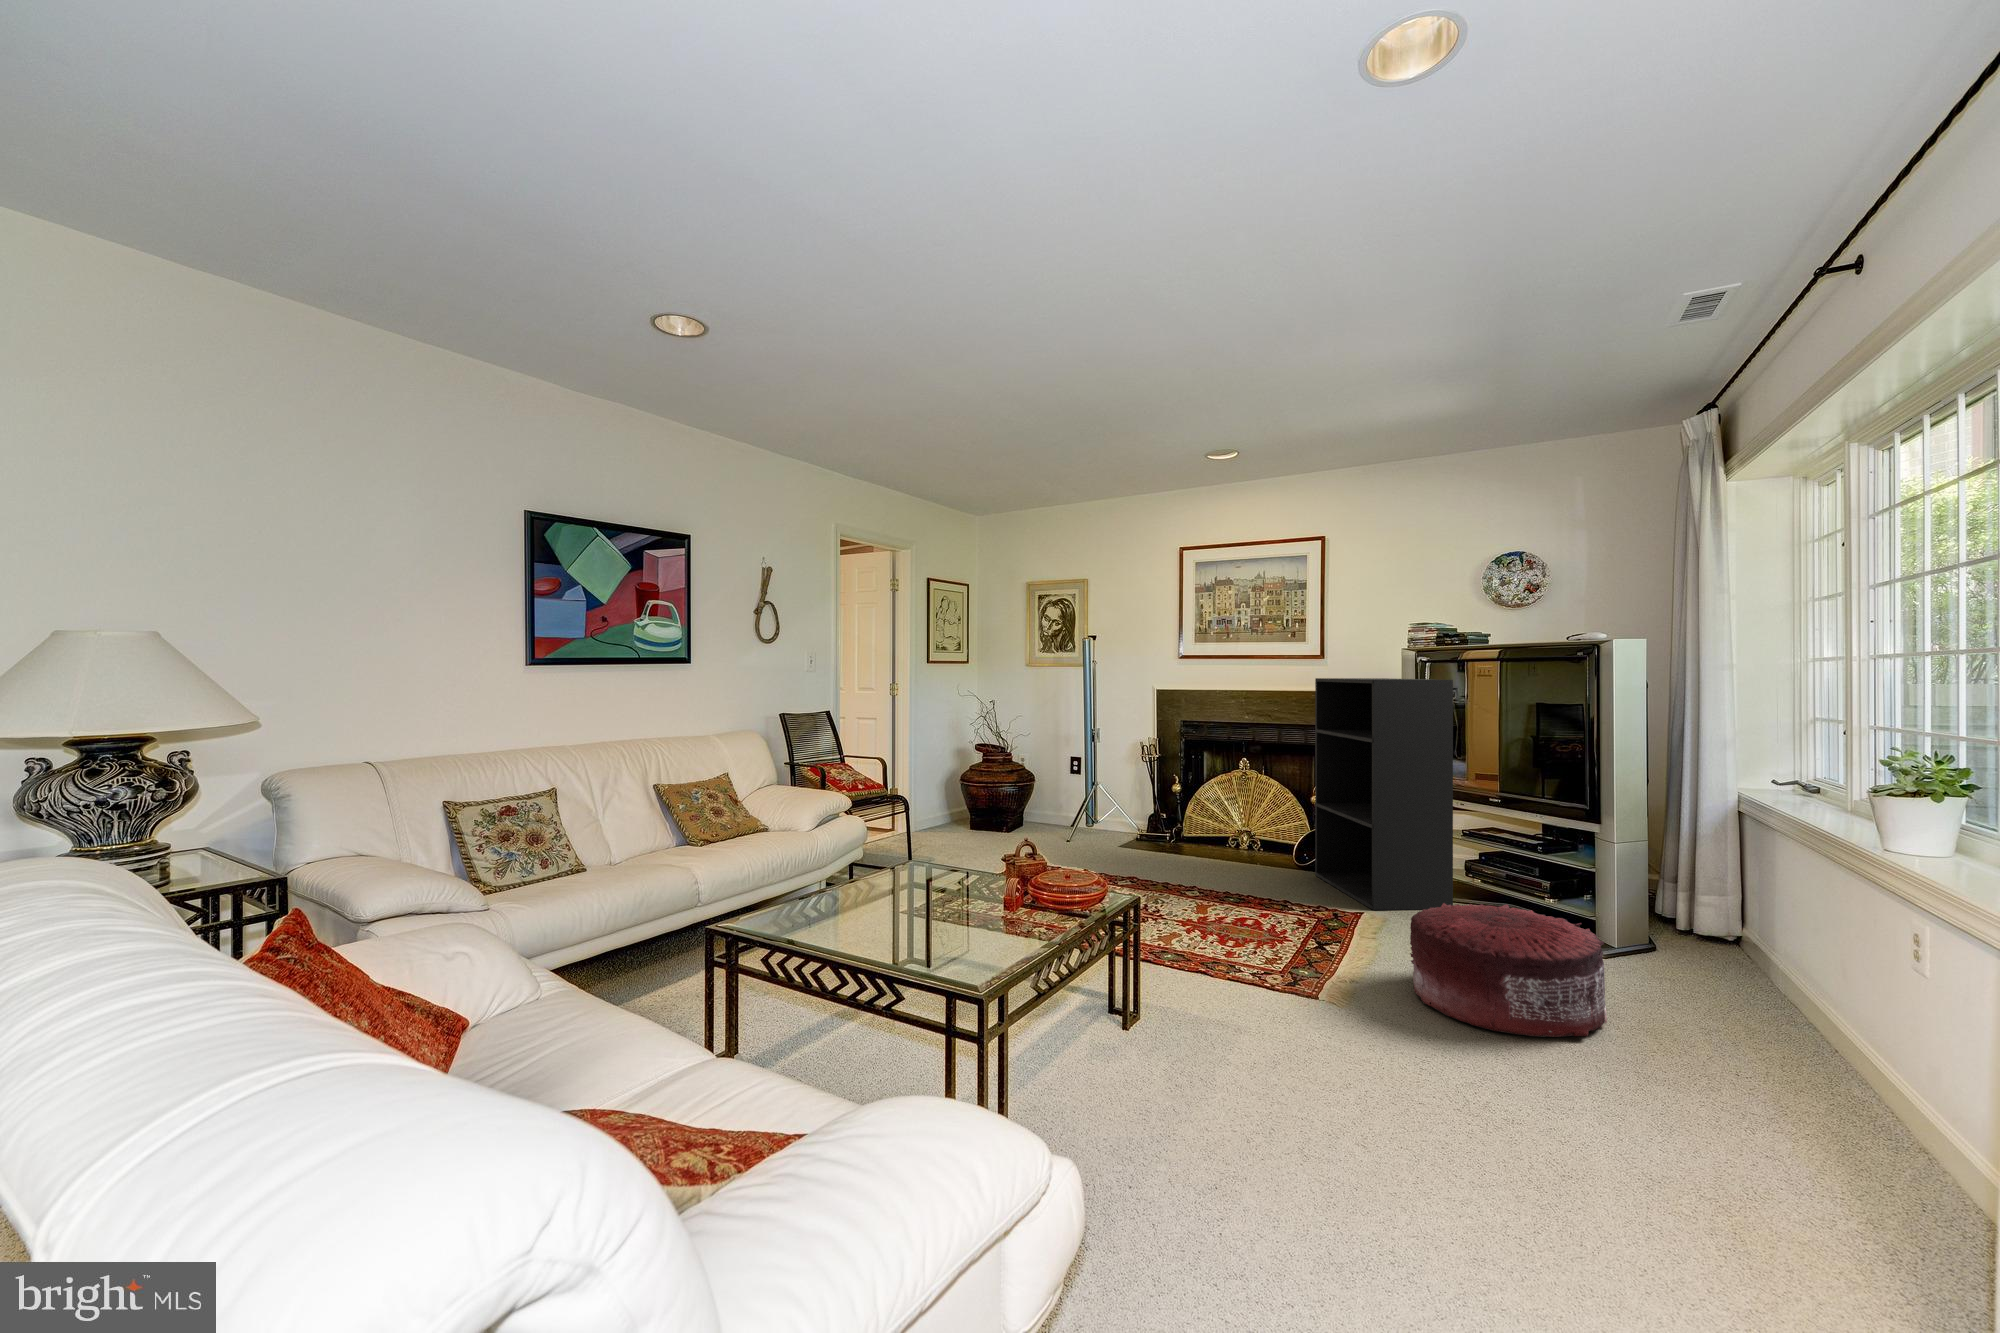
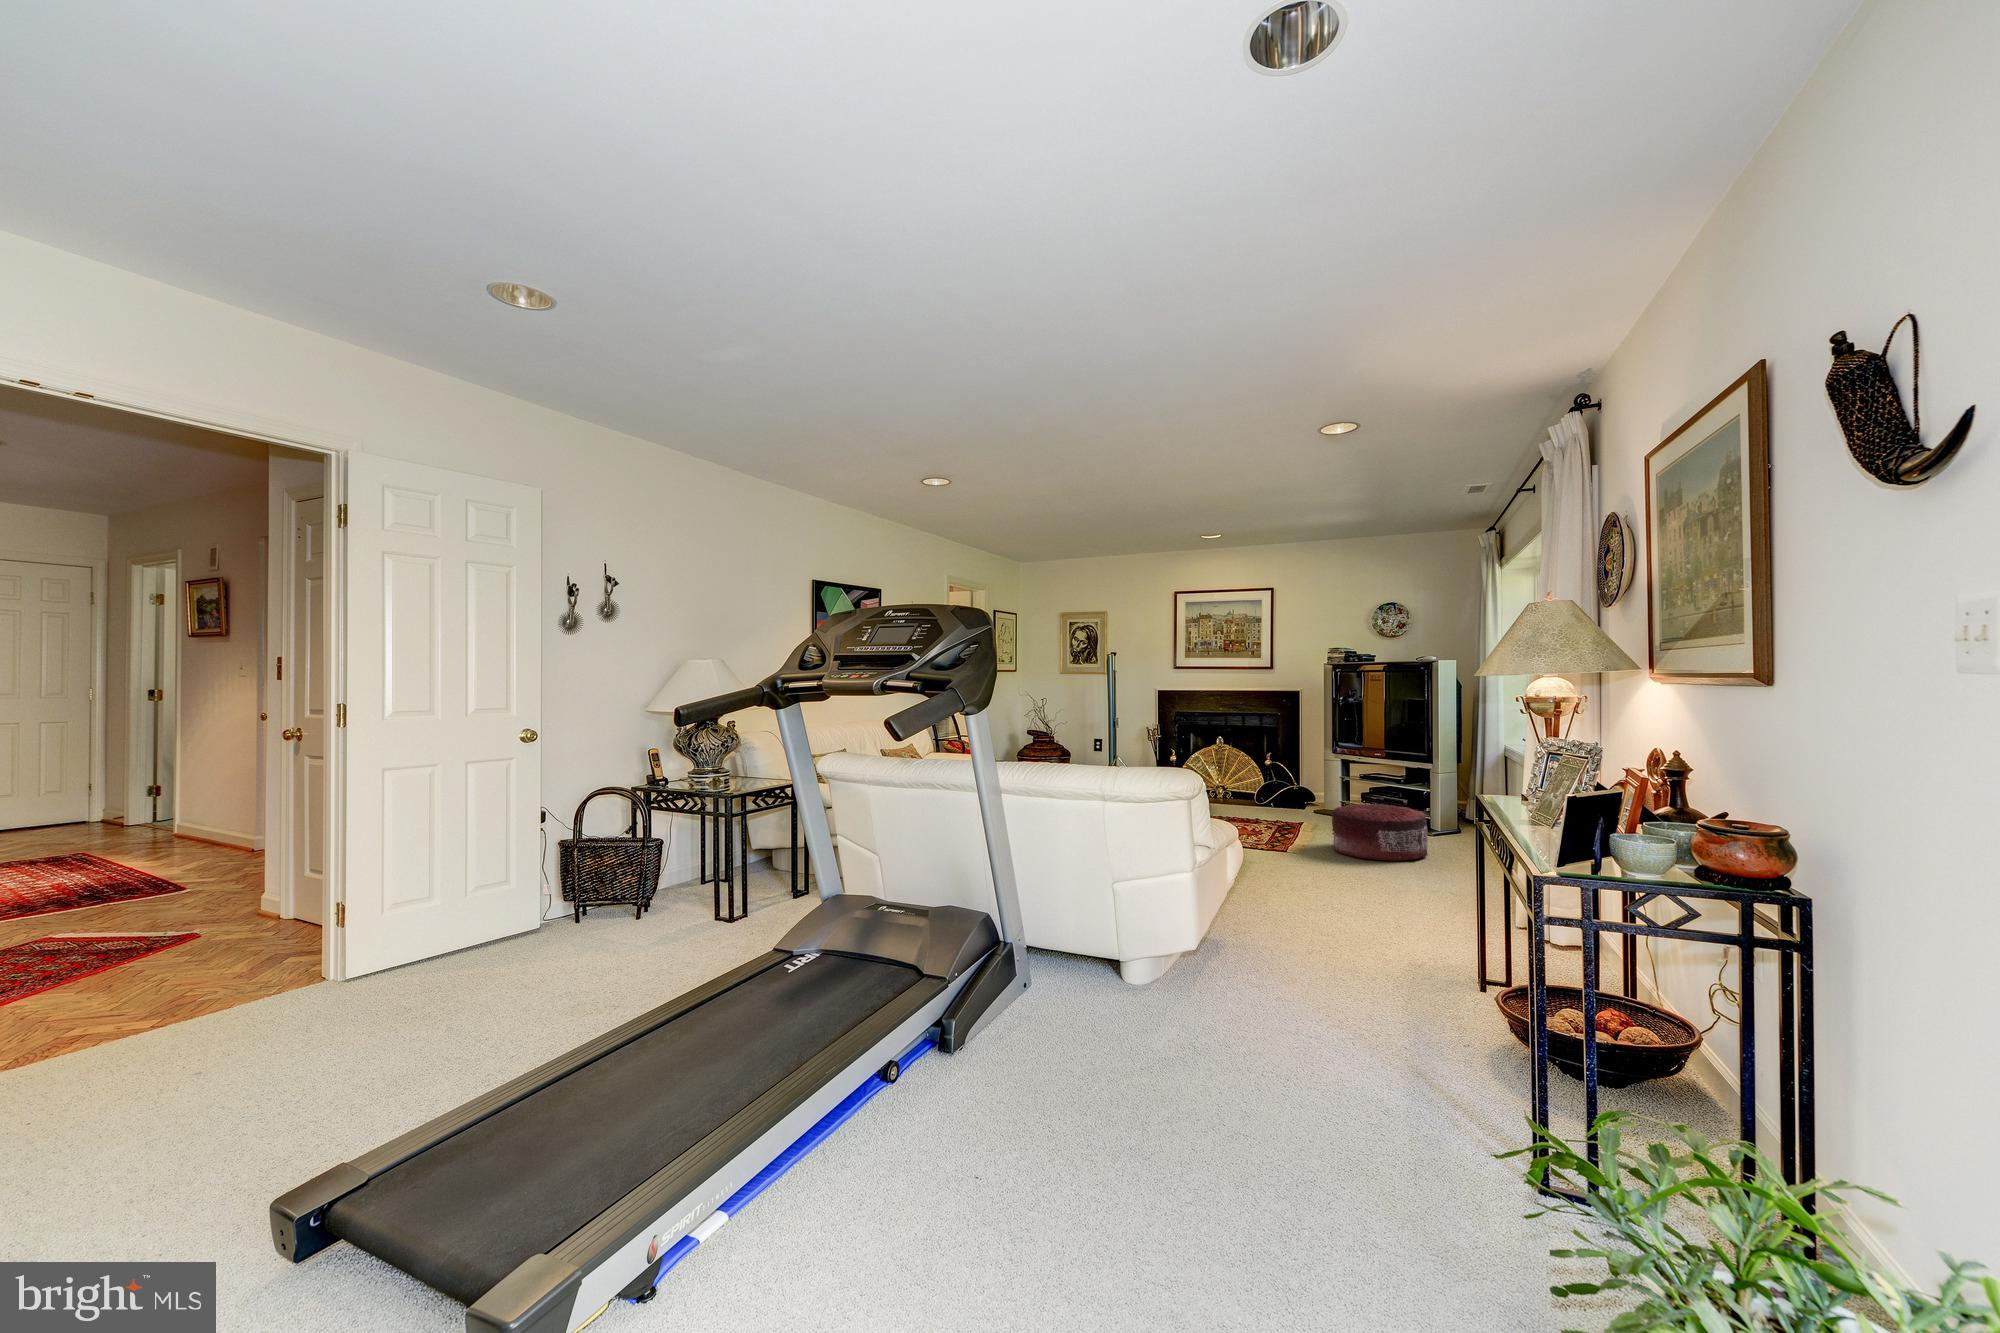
bookshelf: present [1315,678,1453,910] -> none [1271,682,1355,822]

